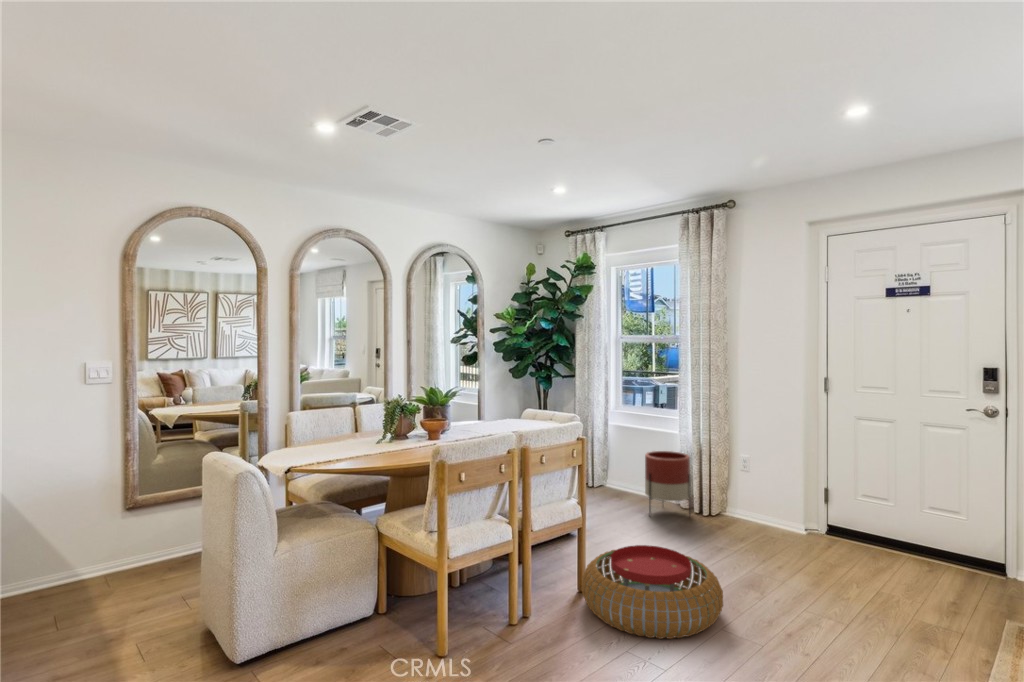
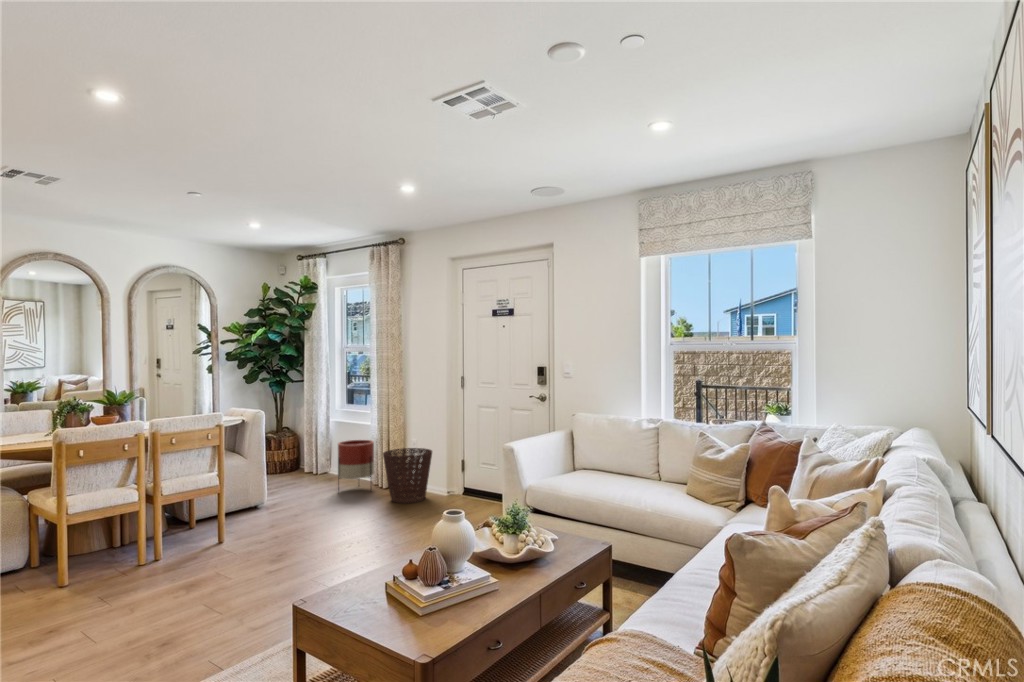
basket: none [721,467,790,542] -> present [383,448,432,503]
pouf: present [582,545,723,639] -> none [204,503,314,562]

